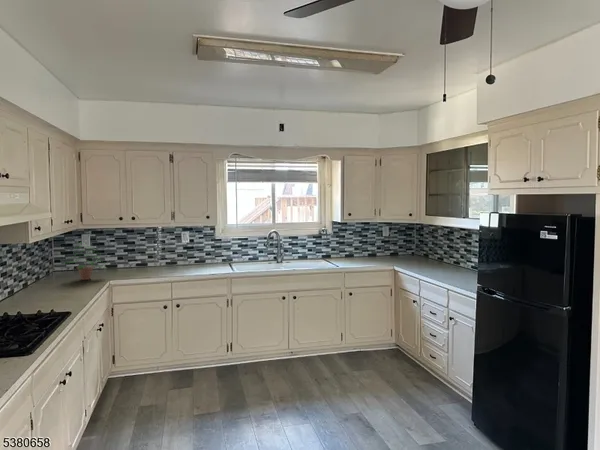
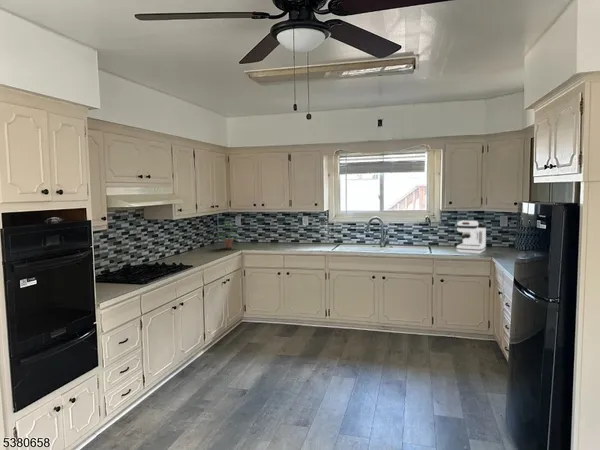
coffee maker: none [358,232,383,263] -> present [457,220,486,253]

